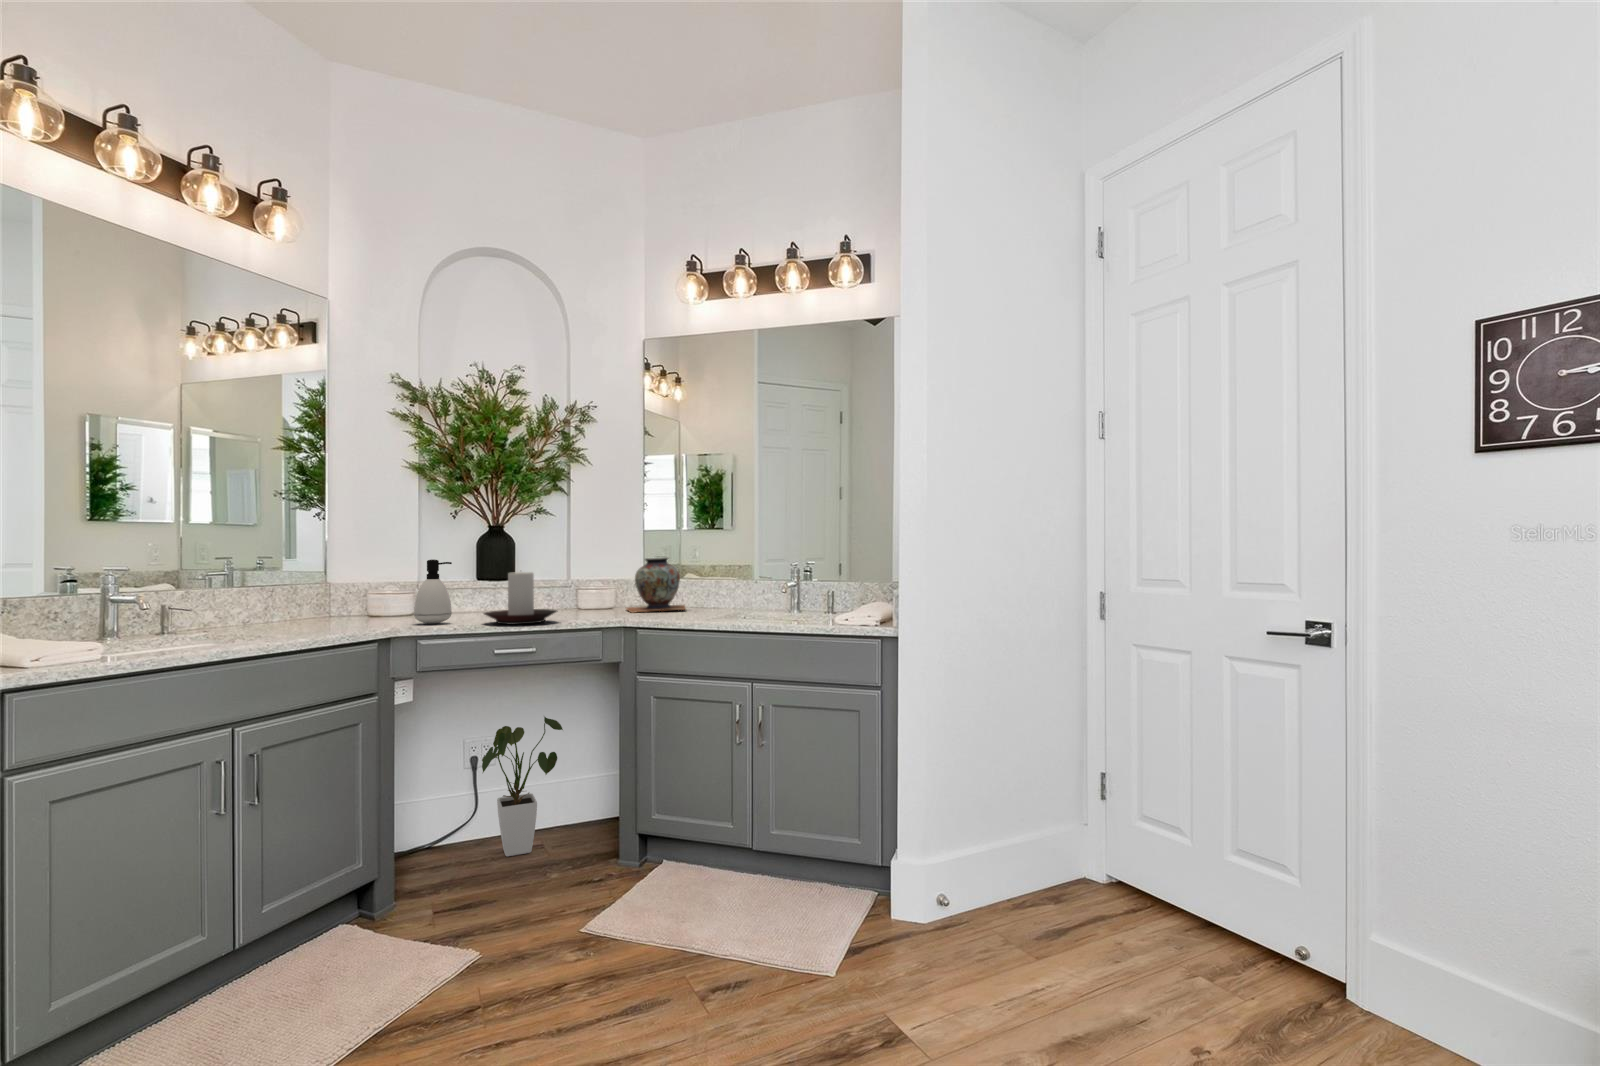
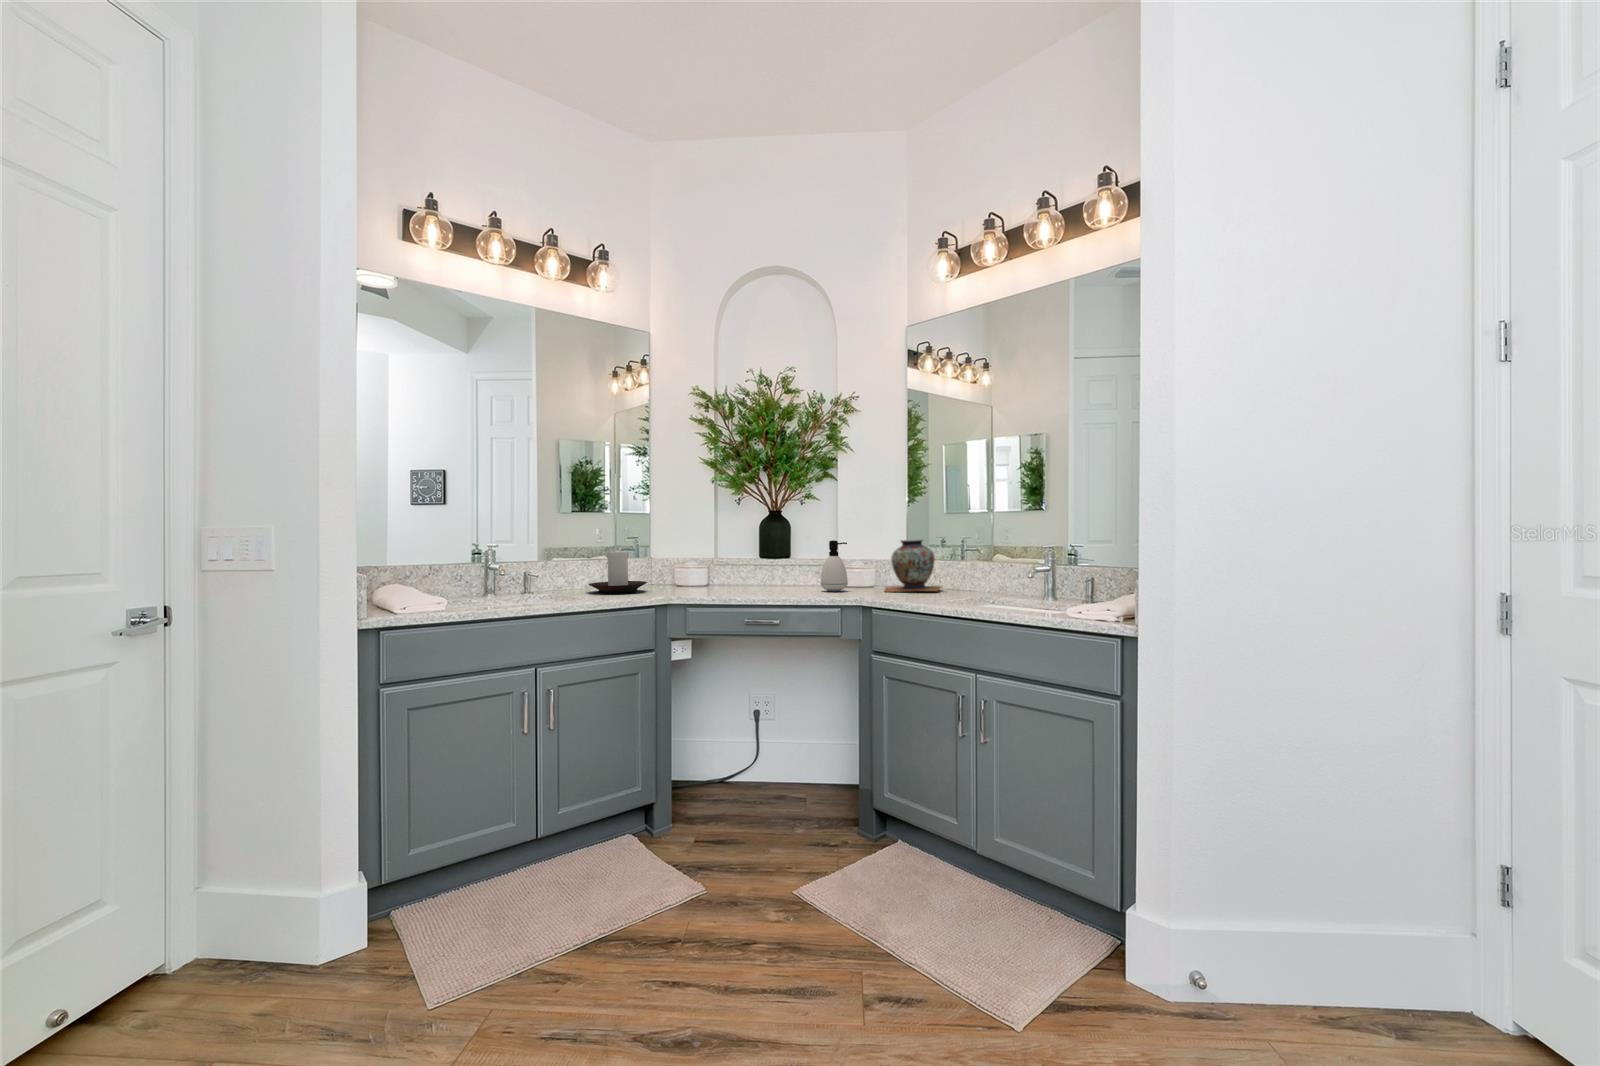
soap dispenser: present [414,560,452,624] -> present [821,540,848,591]
candle holder: present [484,572,557,624] -> present [588,551,647,593]
house plant: present [482,717,563,856] -> none [754,680,832,801]

